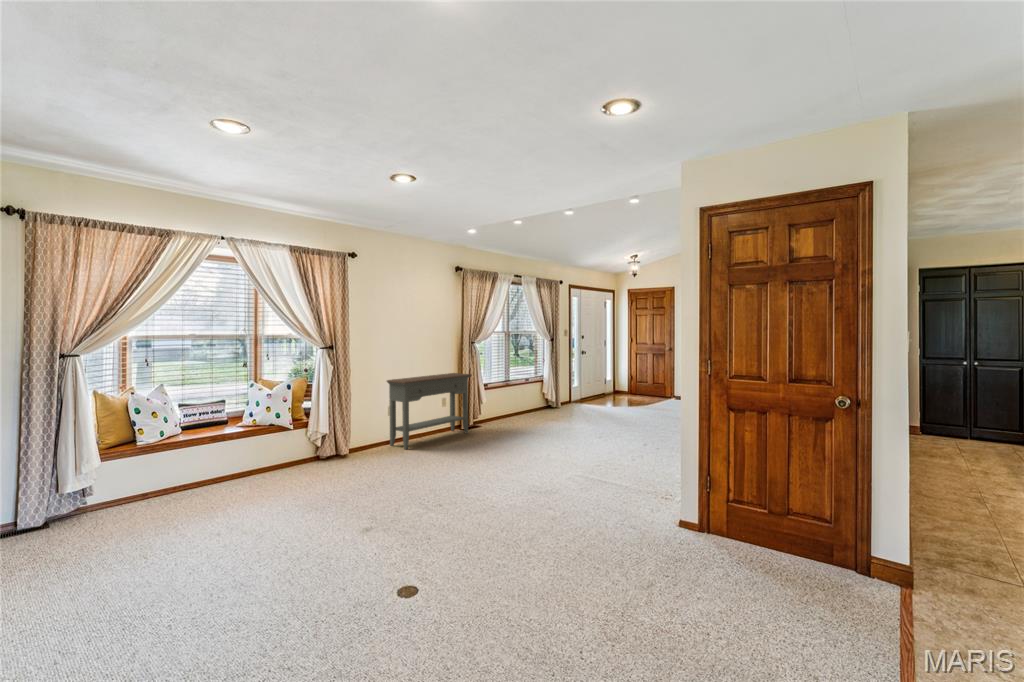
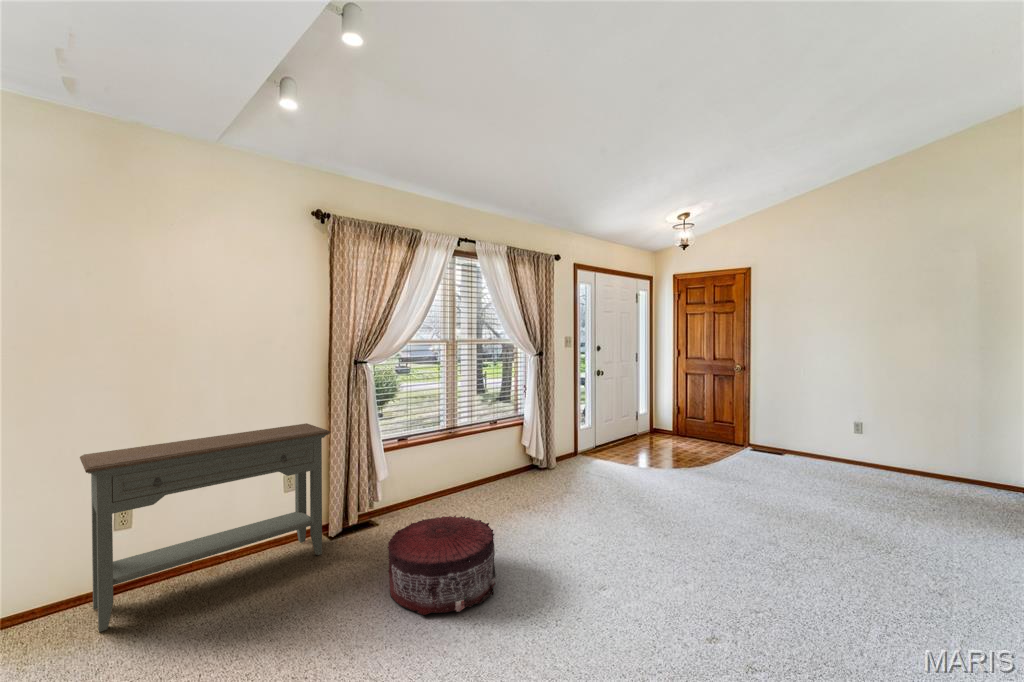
pouf: none [509,412,557,442] -> present [387,515,496,615]

